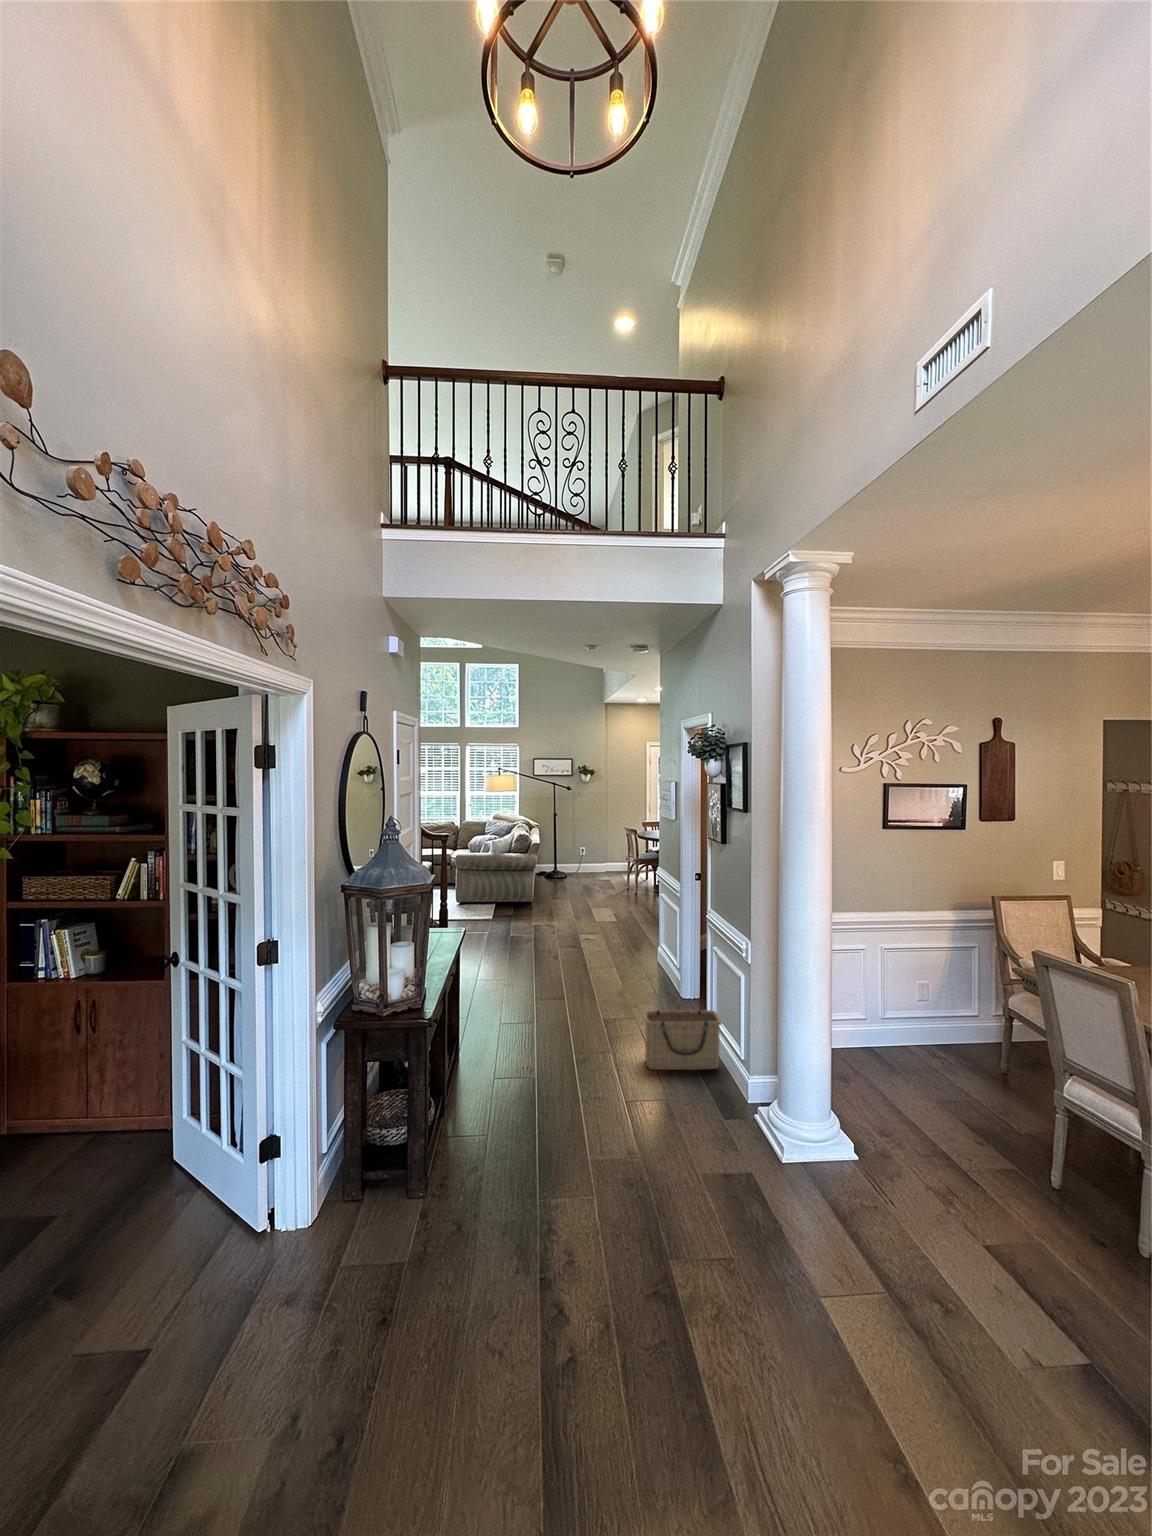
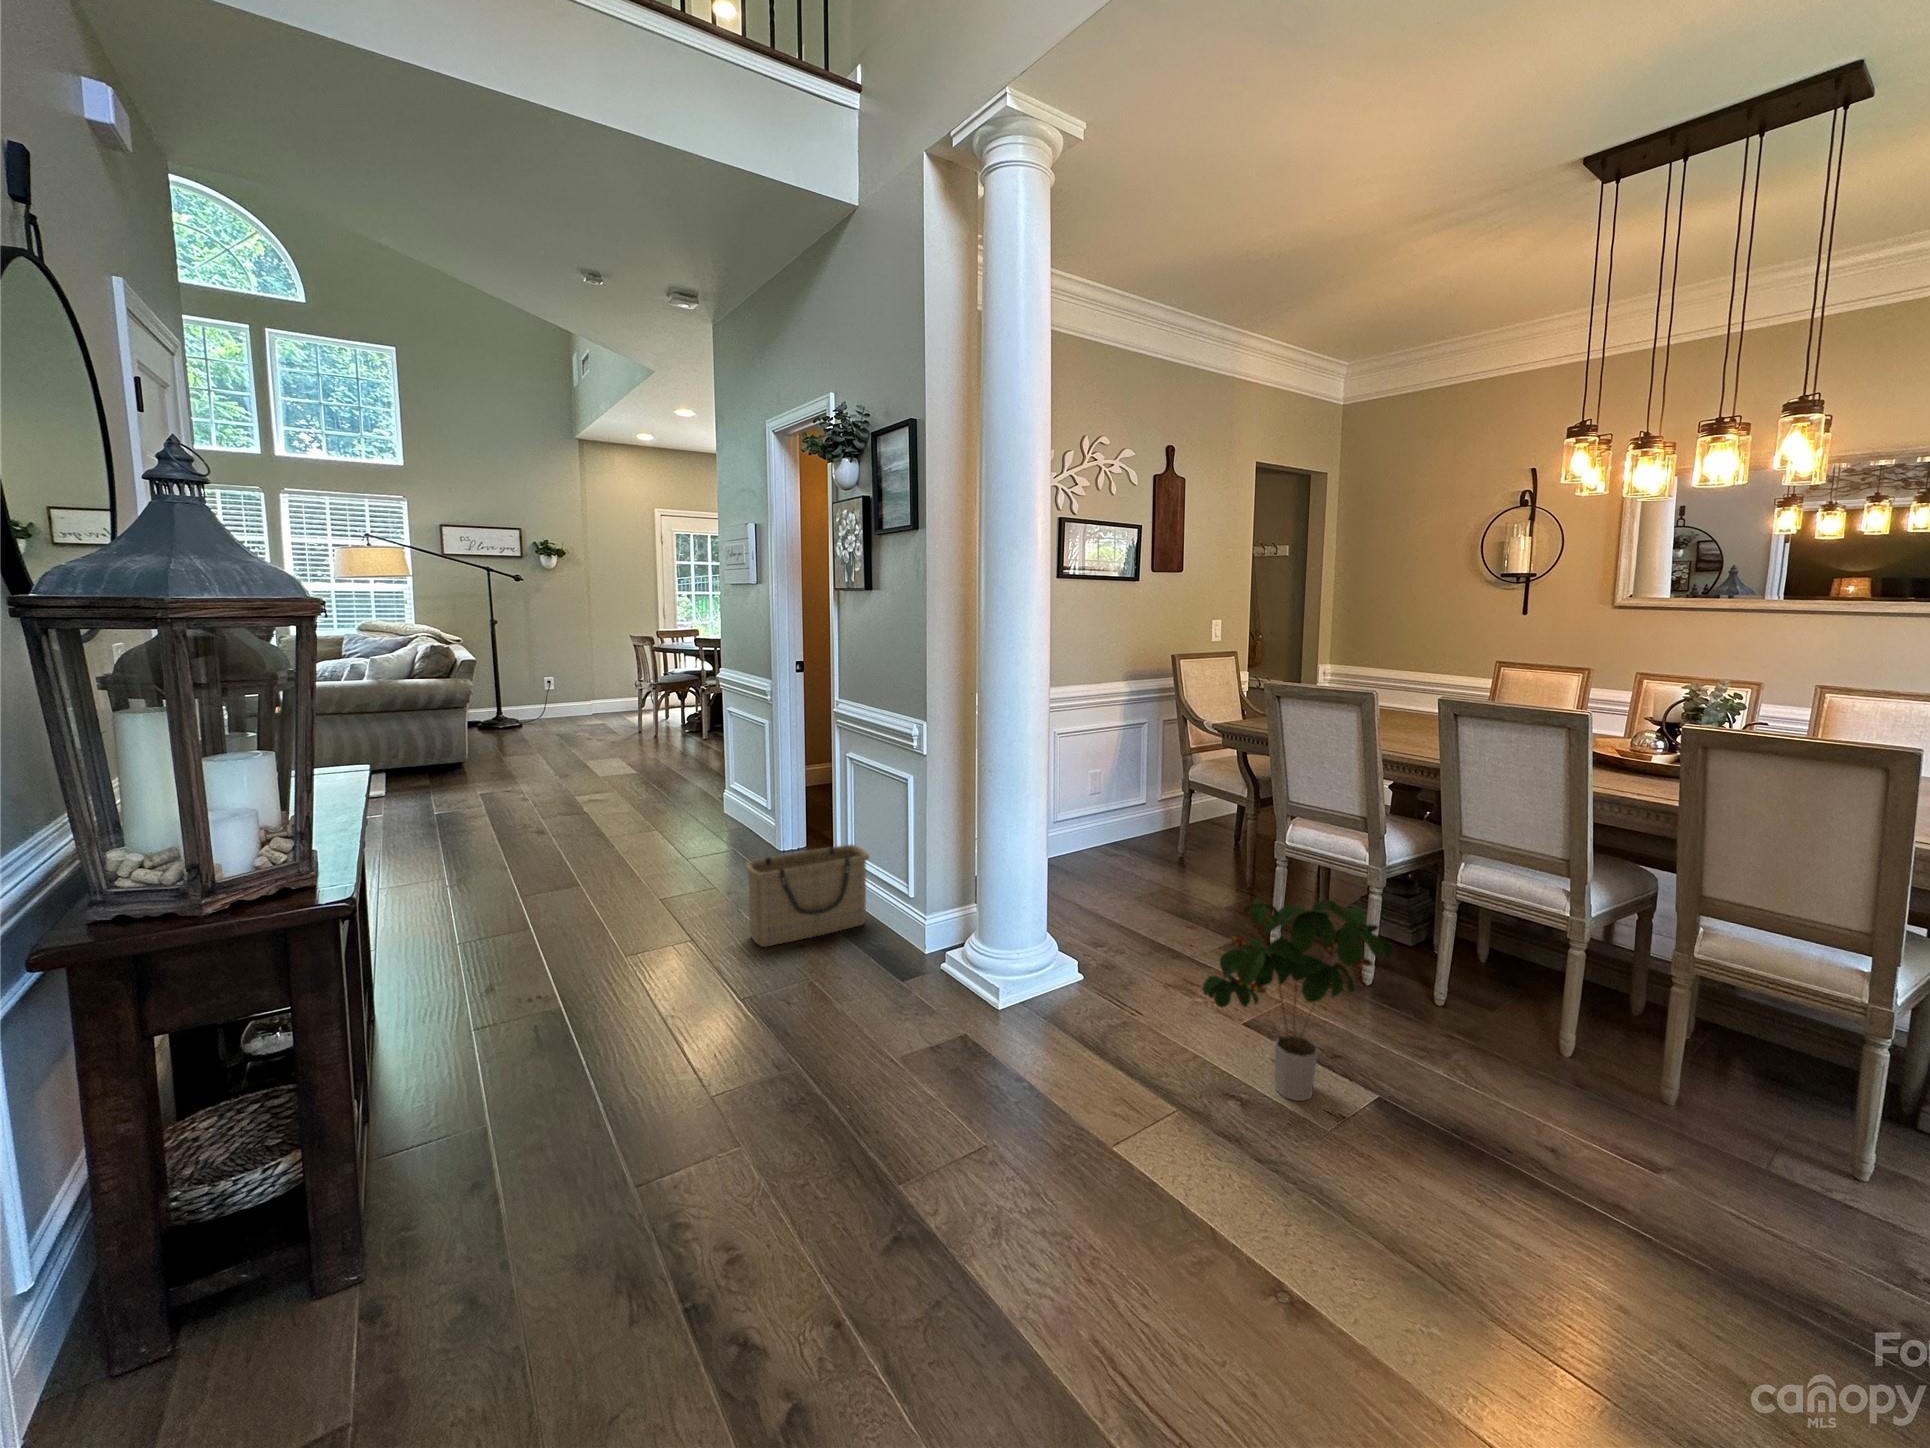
potted plant: none [918,1142,1101,1330] -> present [1203,899,1393,1101]

